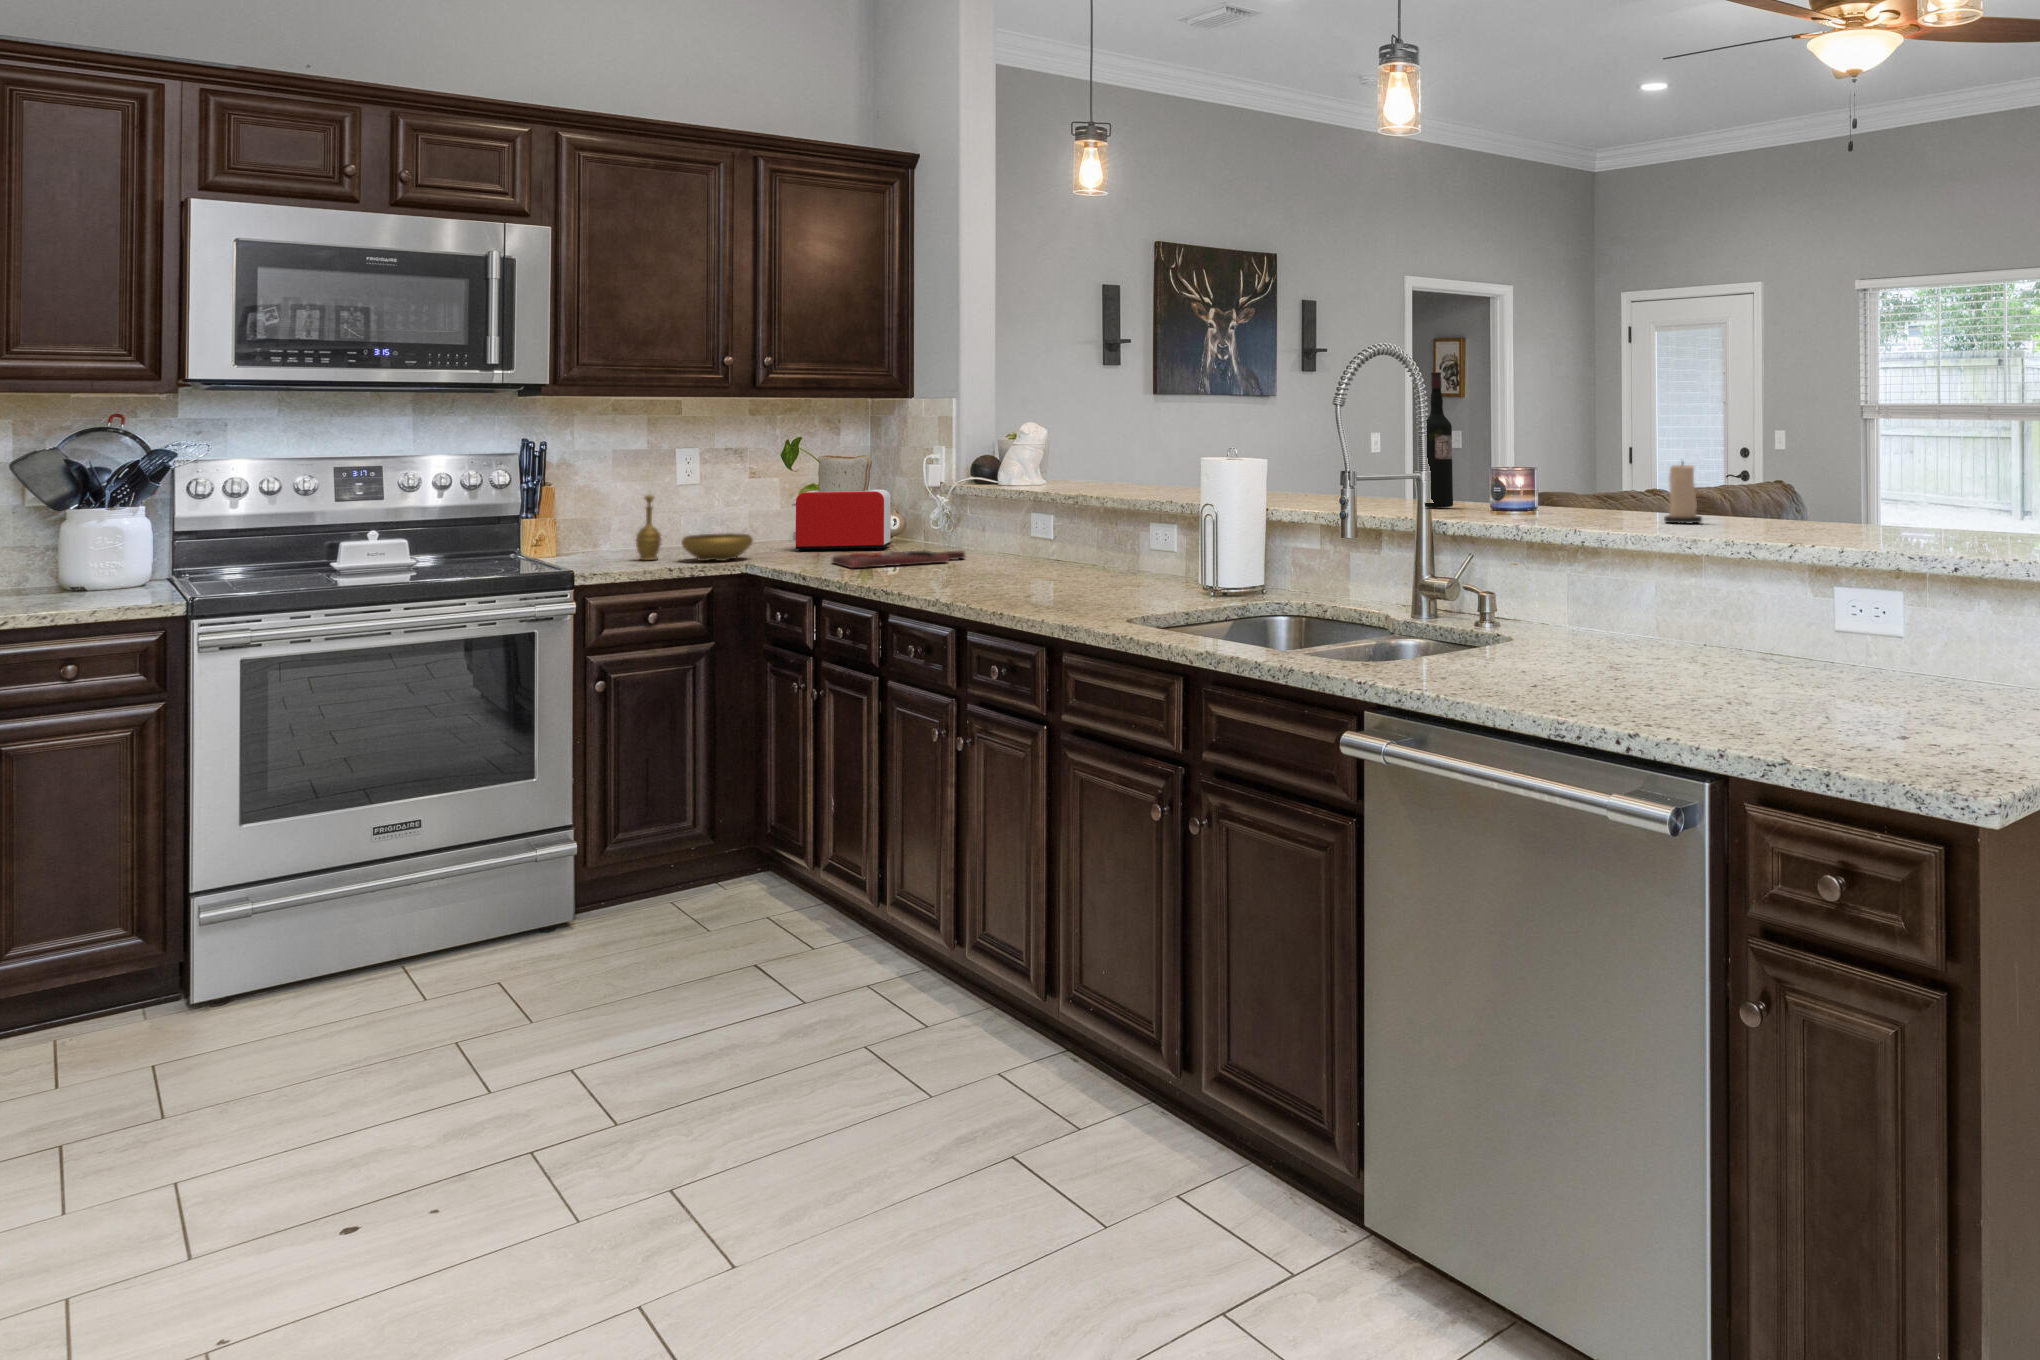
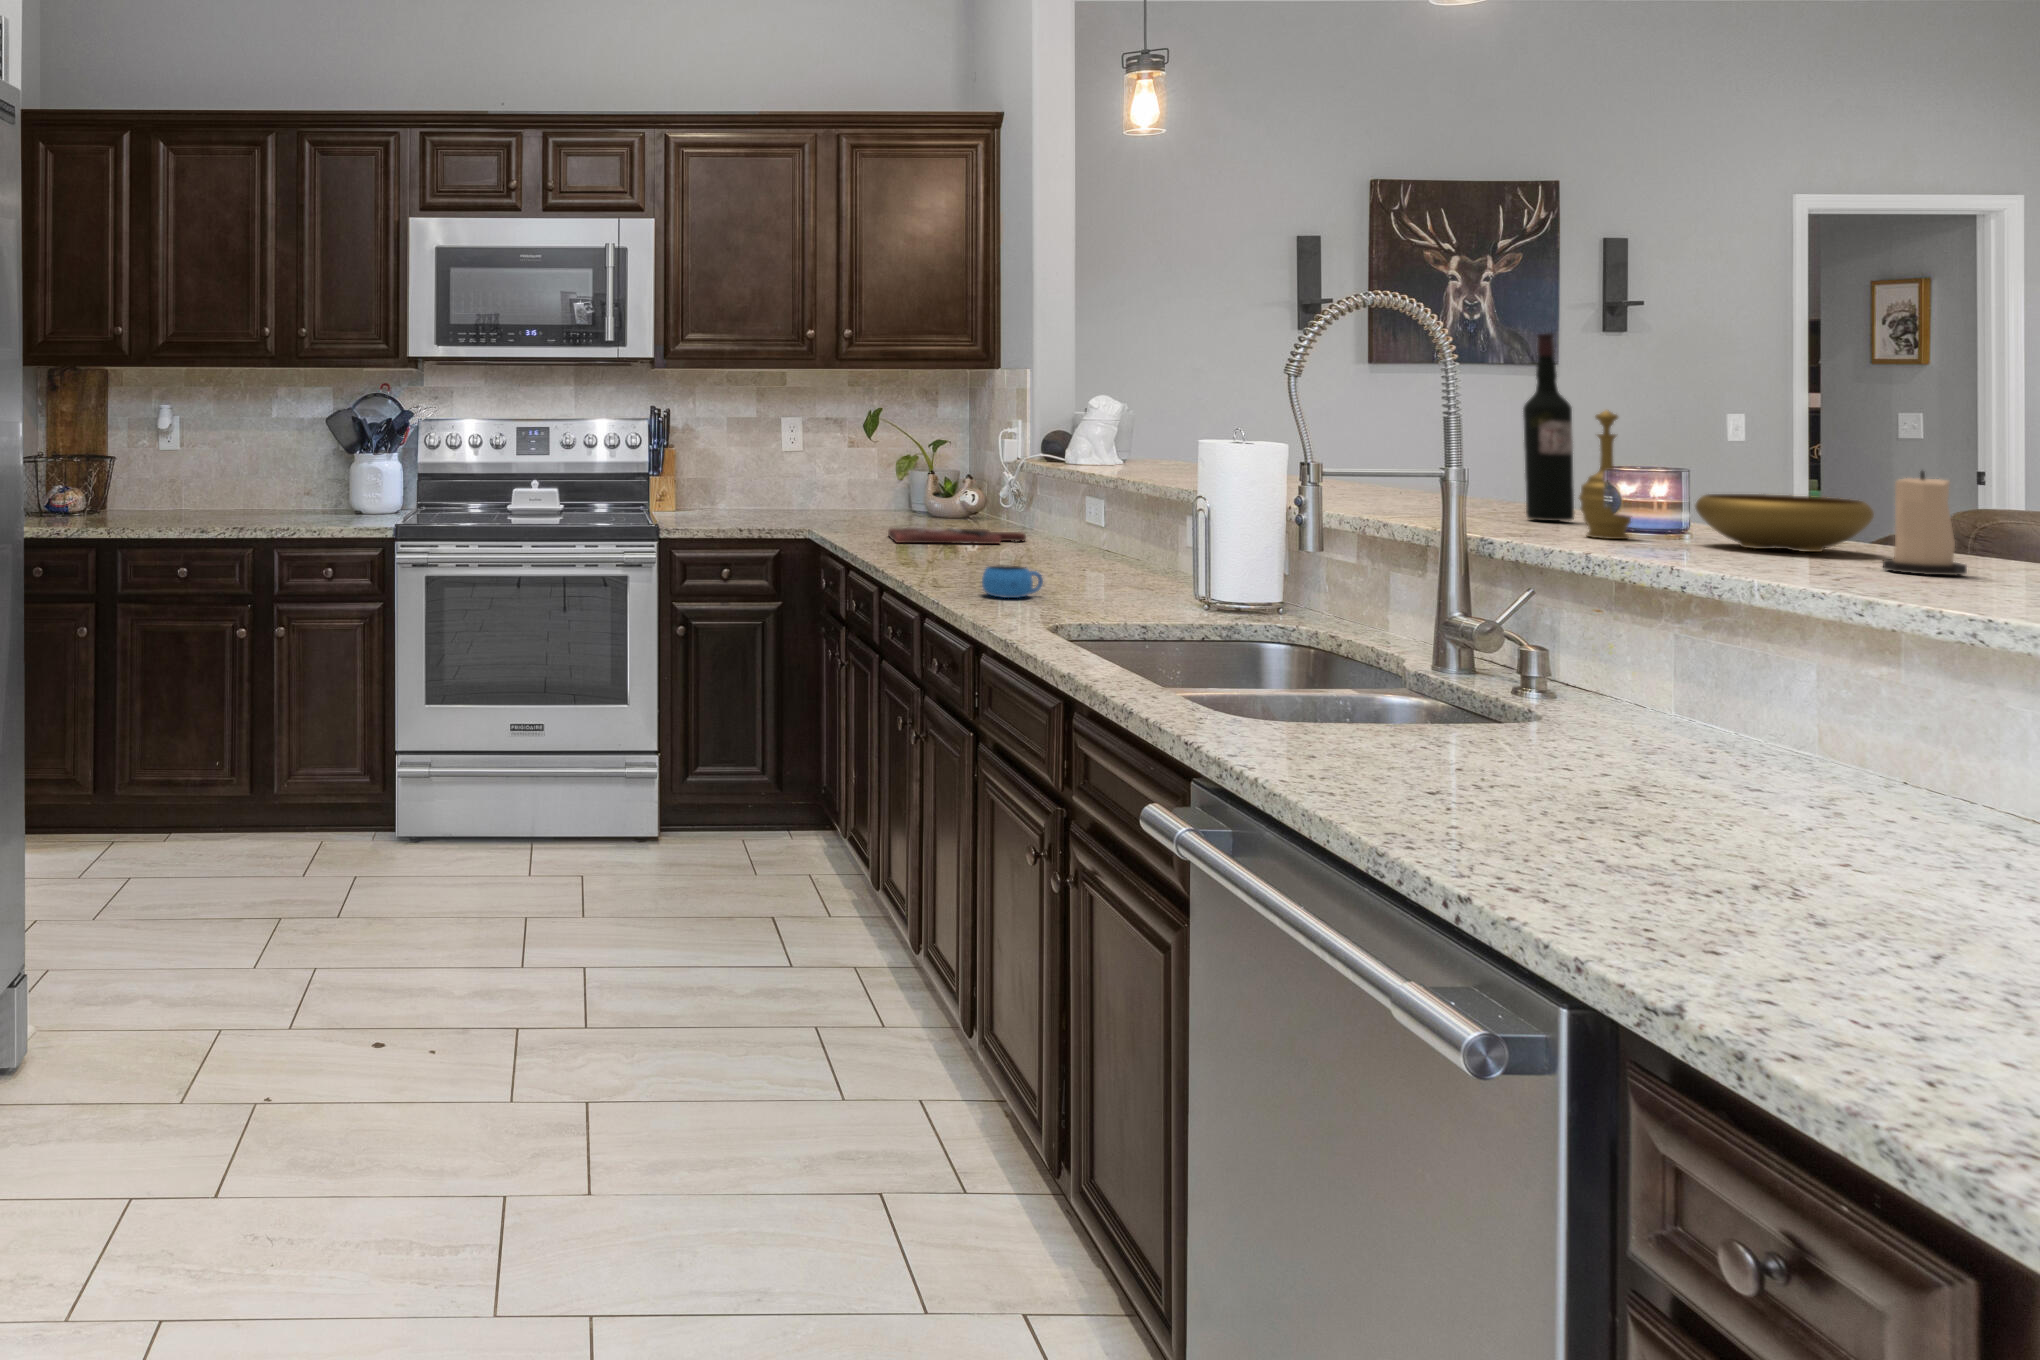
toaster: present [792,455,891,551] -> none [875,426,975,525]
decorative bowl: present [636,495,753,561] -> present [1579,410,1874,552]
mug: none [1010,575,1061,604] -> present [982,565,1043,598]

